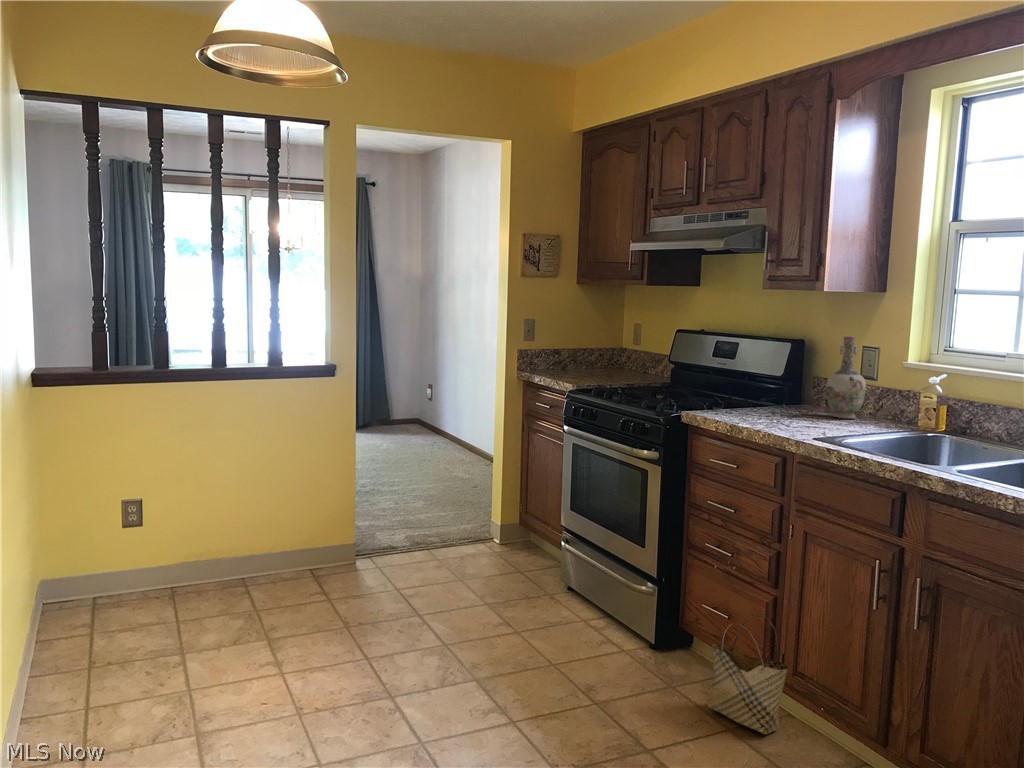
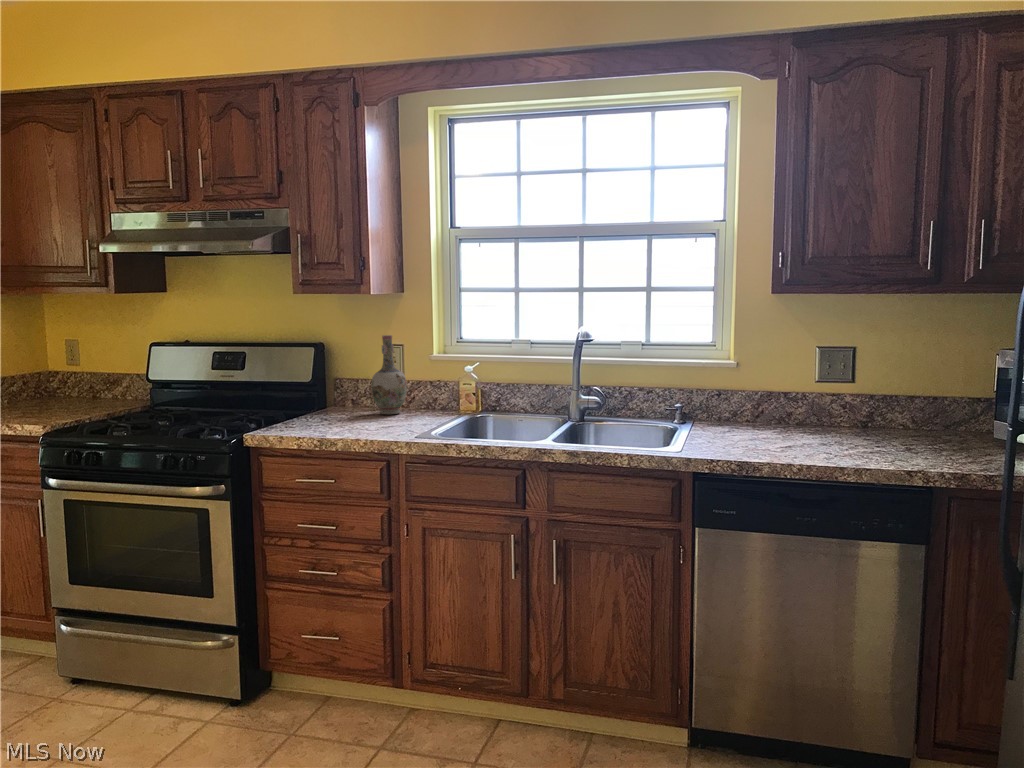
woven basket: present [708,614,788,734] -> none [340,626,422,745]

